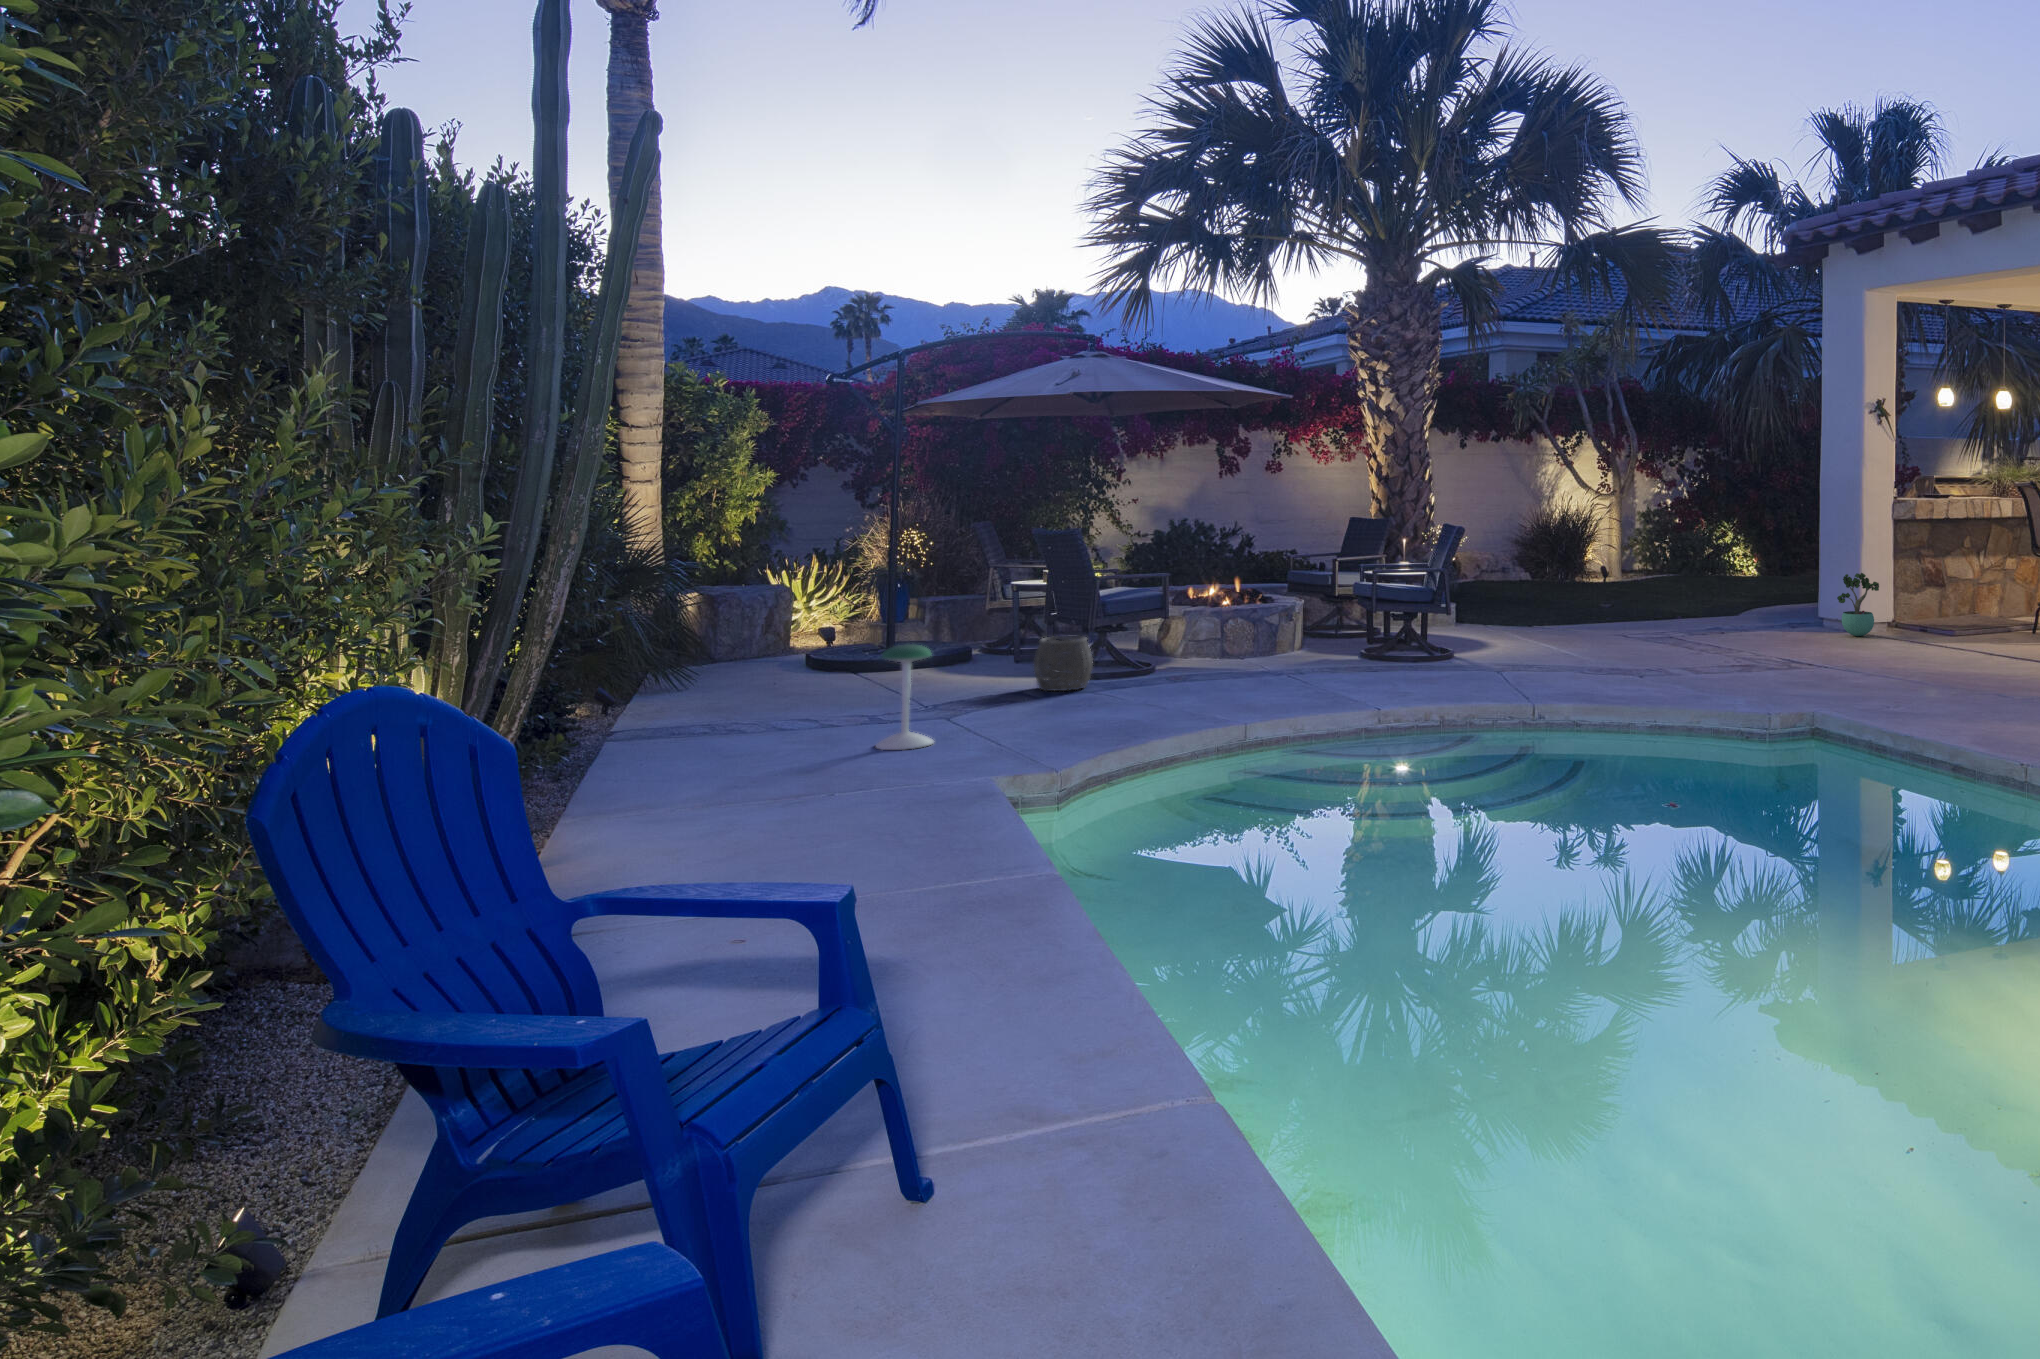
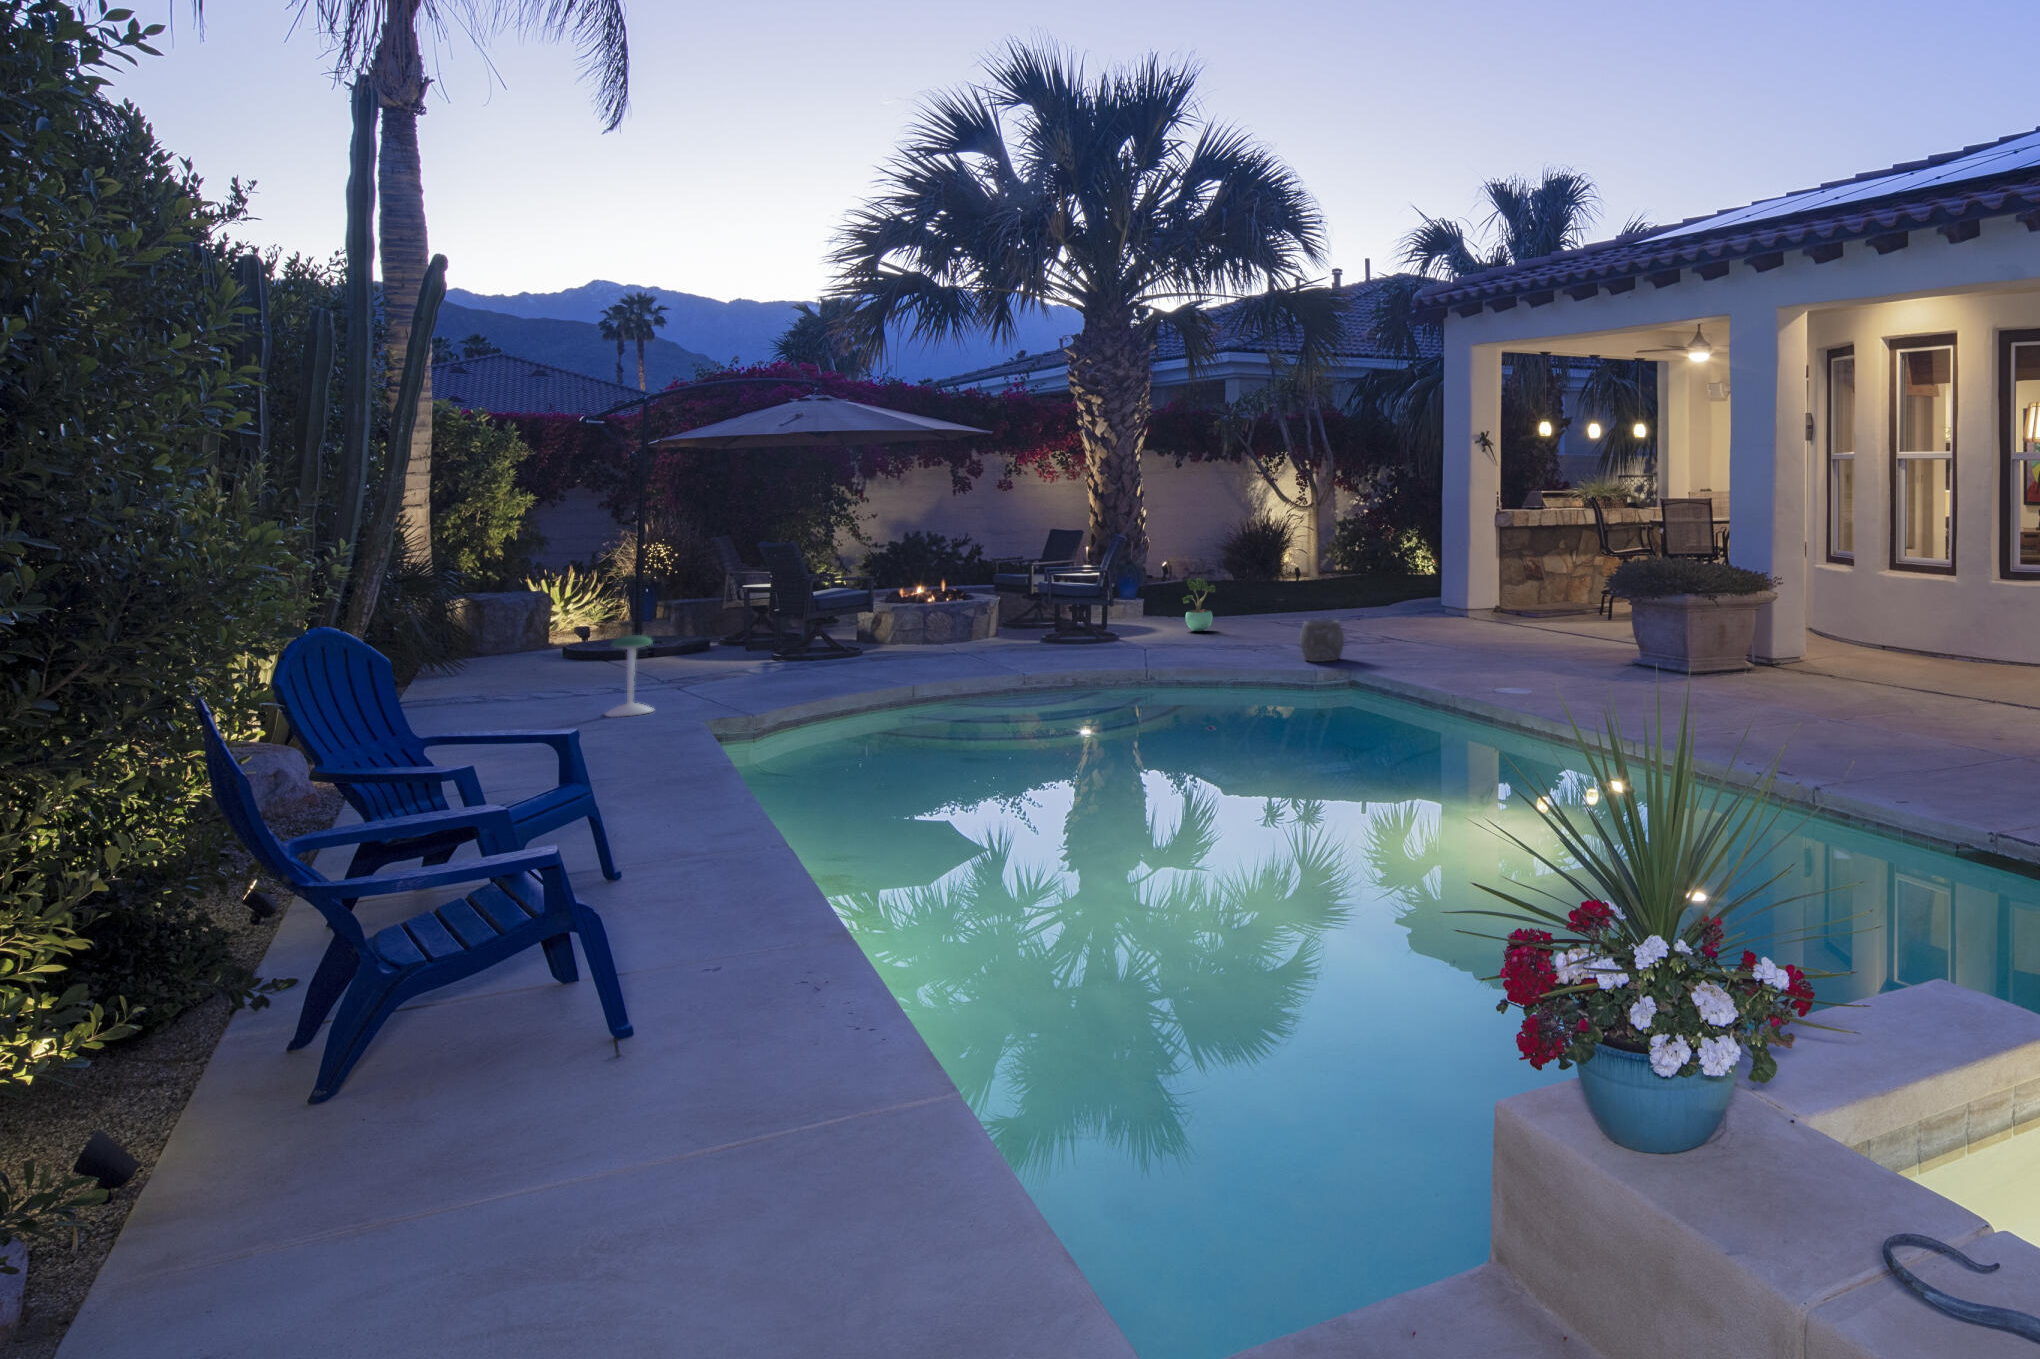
potted plant: present [1837,573,1879,636] -> present [1182,578,1215,631]
woven basket: present [1033,636,1092,691] -> present [1300,620,1344,662]

